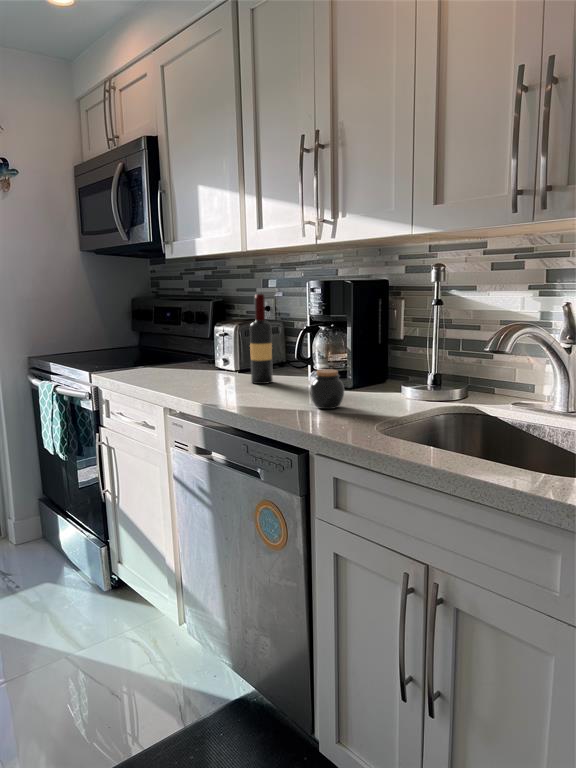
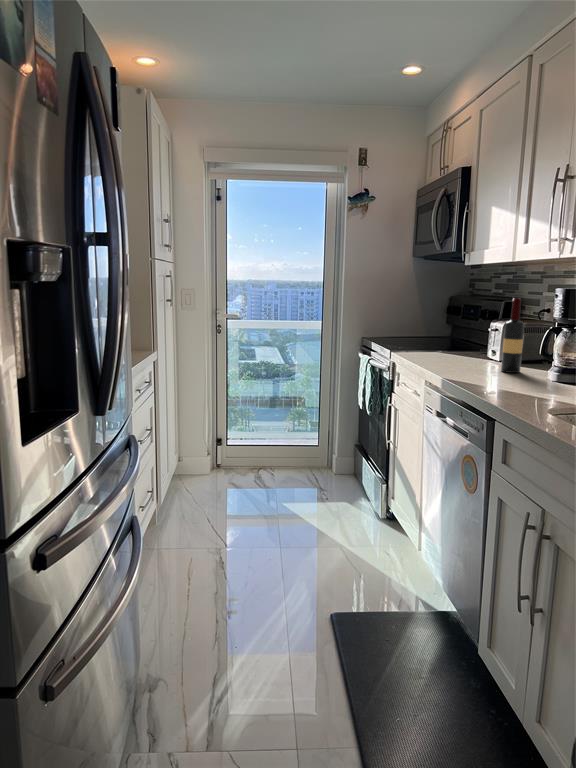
jar: present [310,369,344,409] -> none [520,362,550,394]

